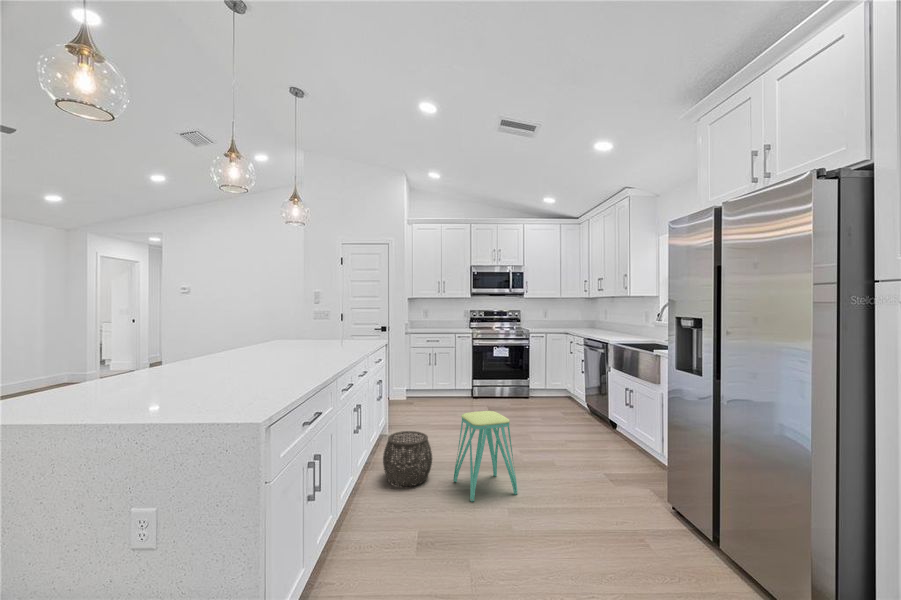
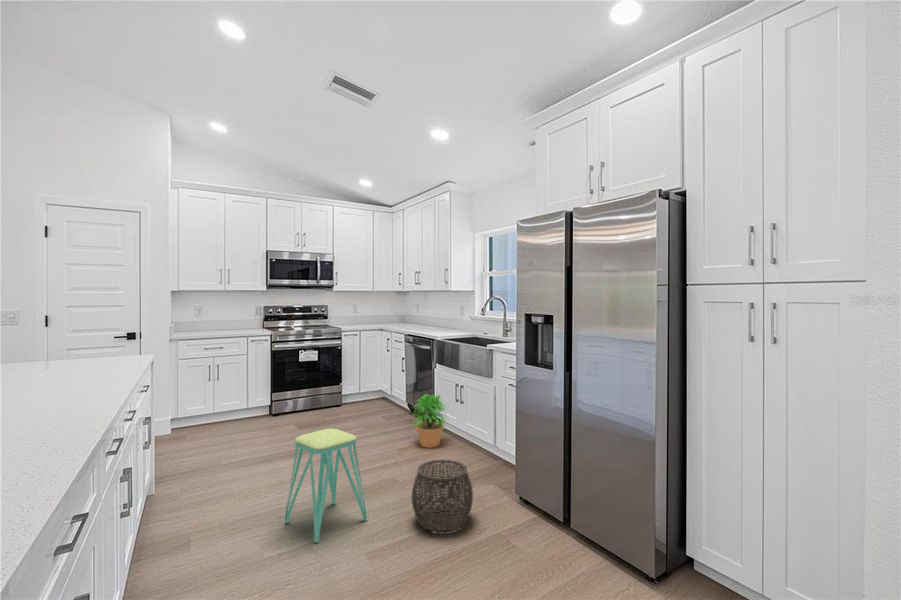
potted plant: none [579,394,618,446] -> present [413,395,446,448]
woven basket: present [383,431,432,487] -> present [412,460,473,532]

